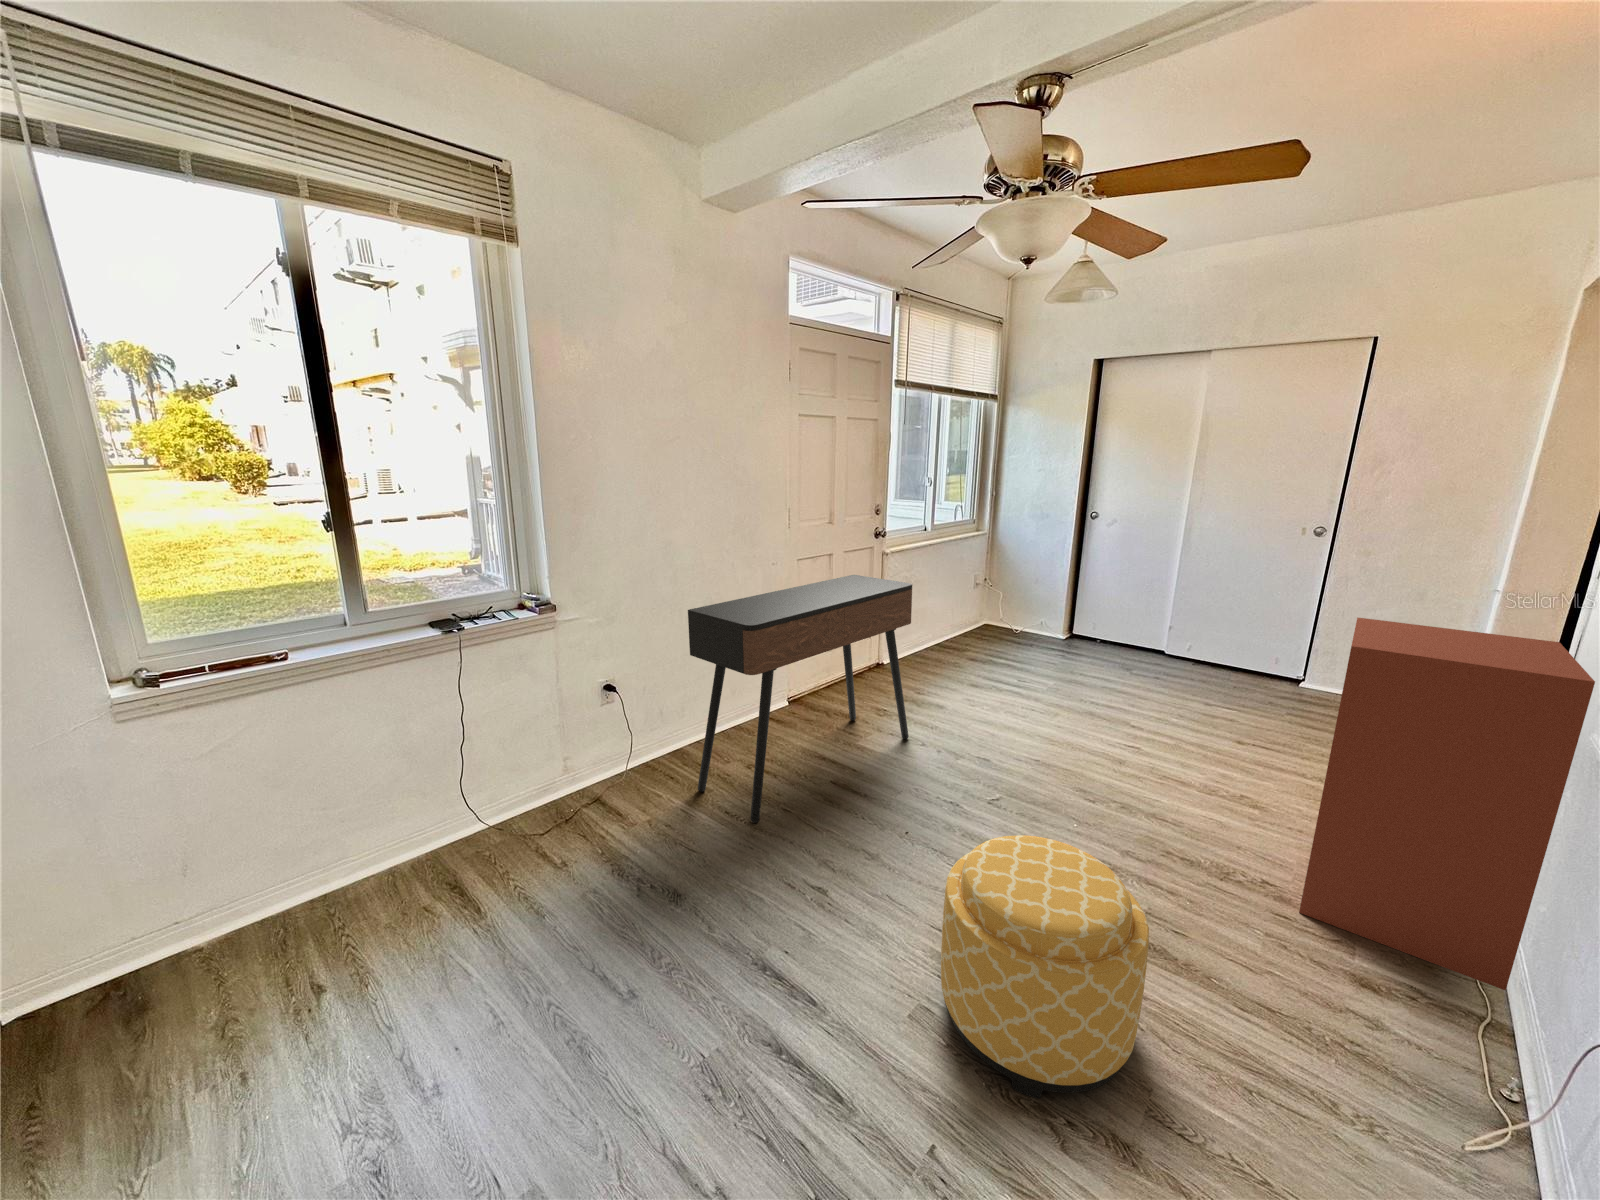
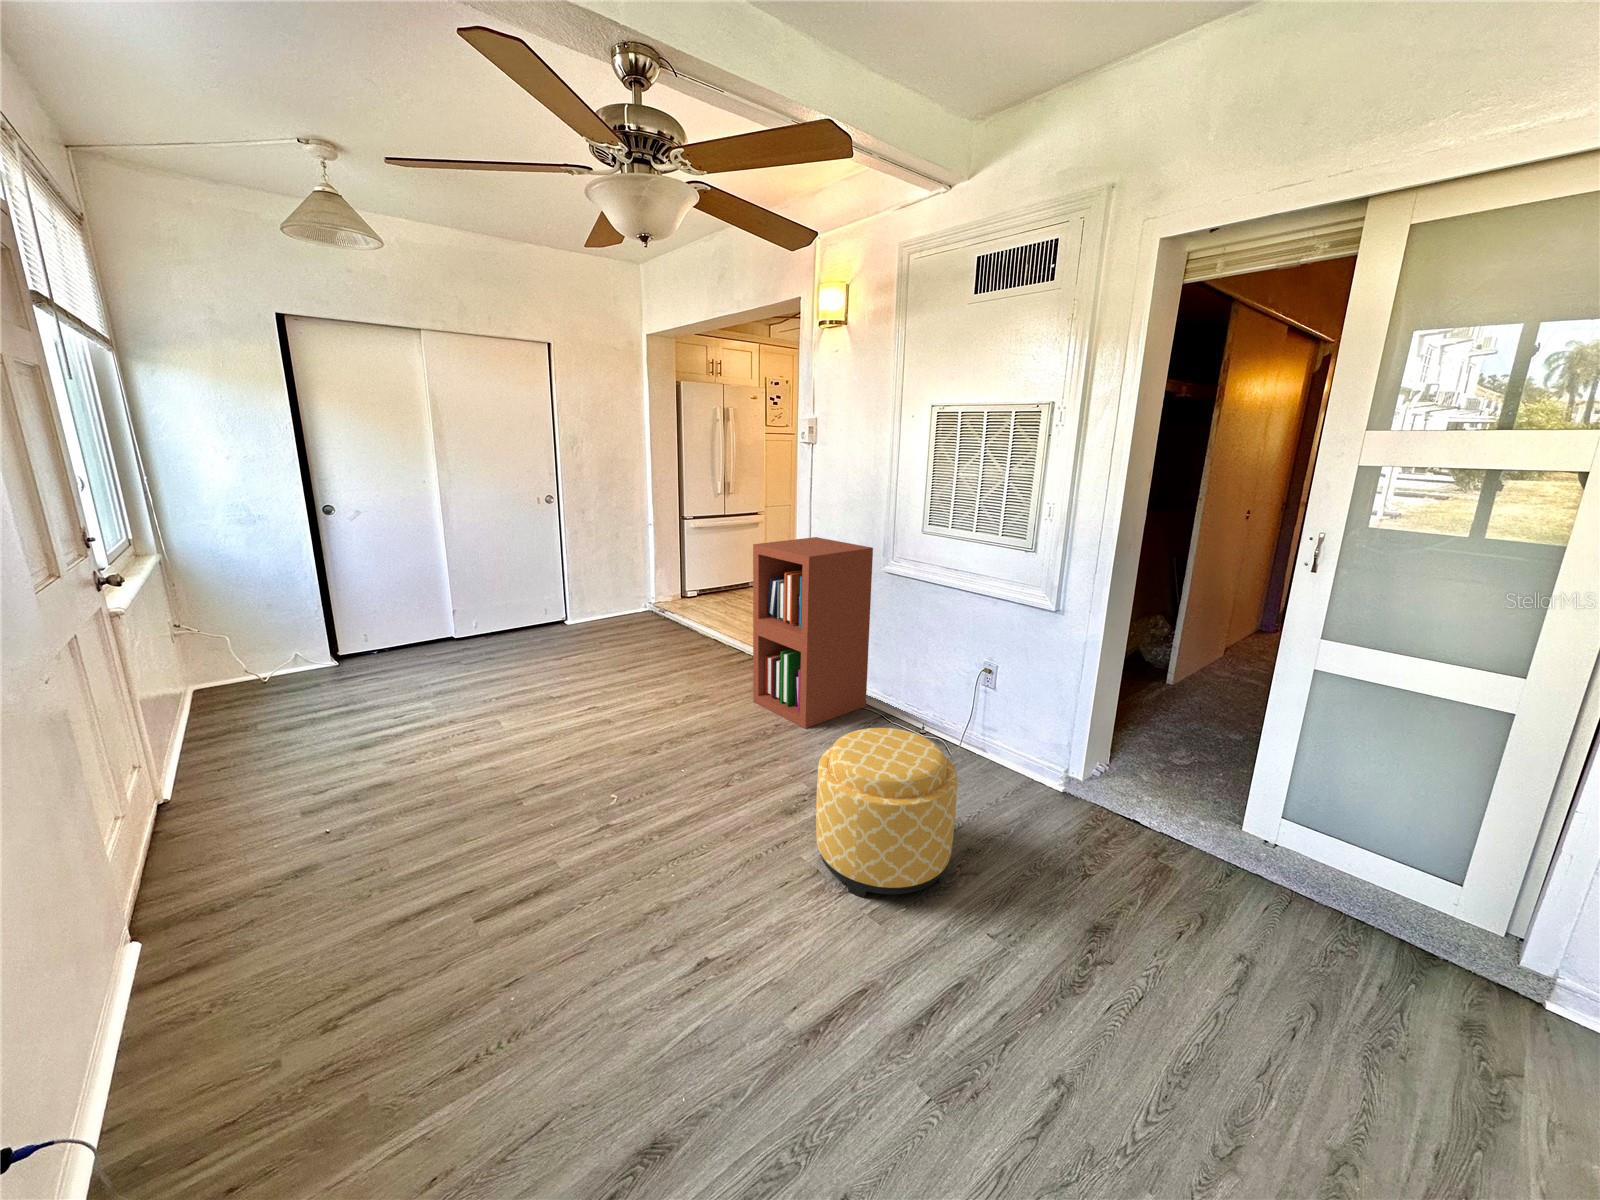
console table: present [688,575,912,823] -> none [262,615,526,1121]

